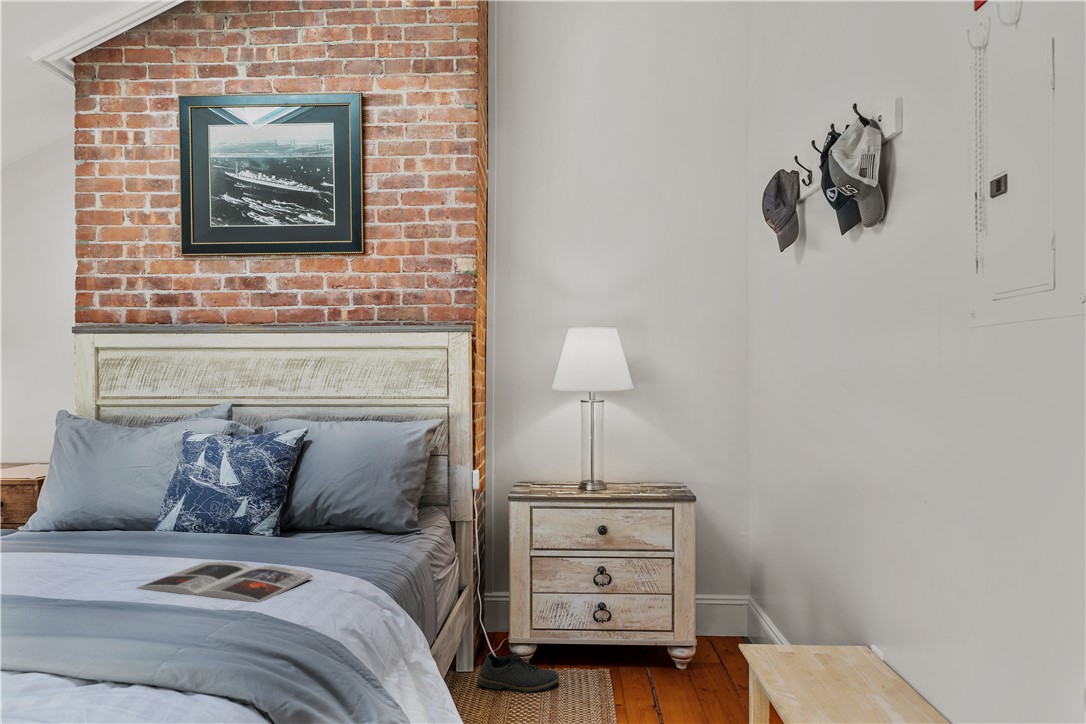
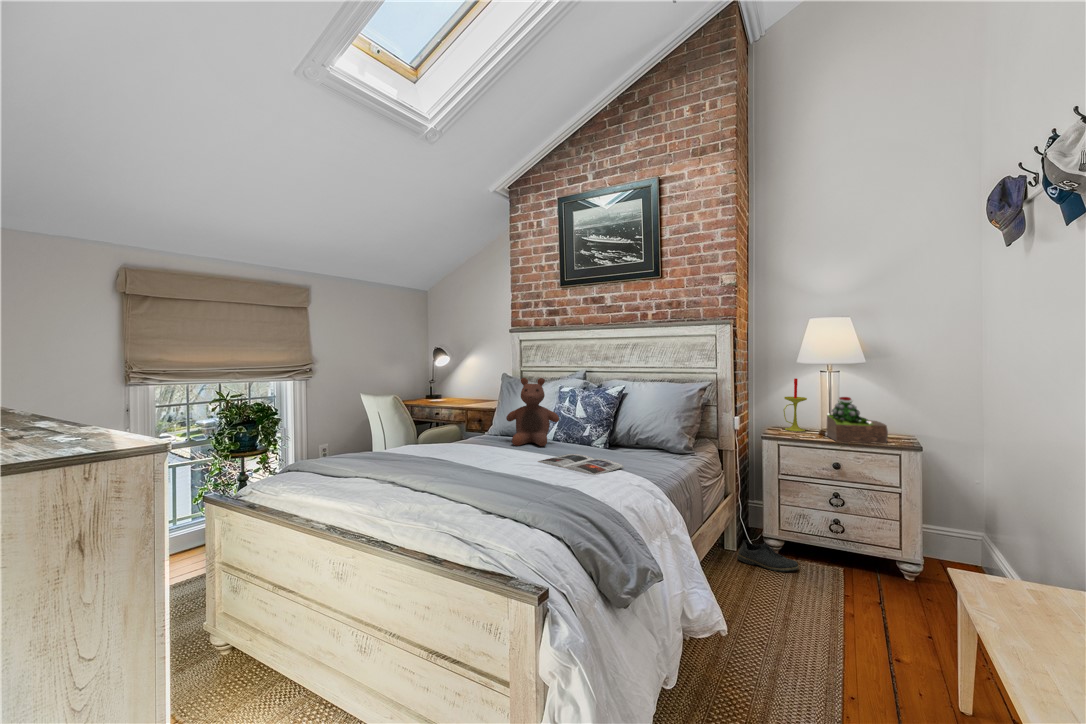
candle: none [535,408,563,484] -> present [784,378,807,431]
stuffed bear: none [63,420,181,556] -> present [506,378,559,446]
succulent plant: none [588,435,658,496] -> present [827,397,888,444]

